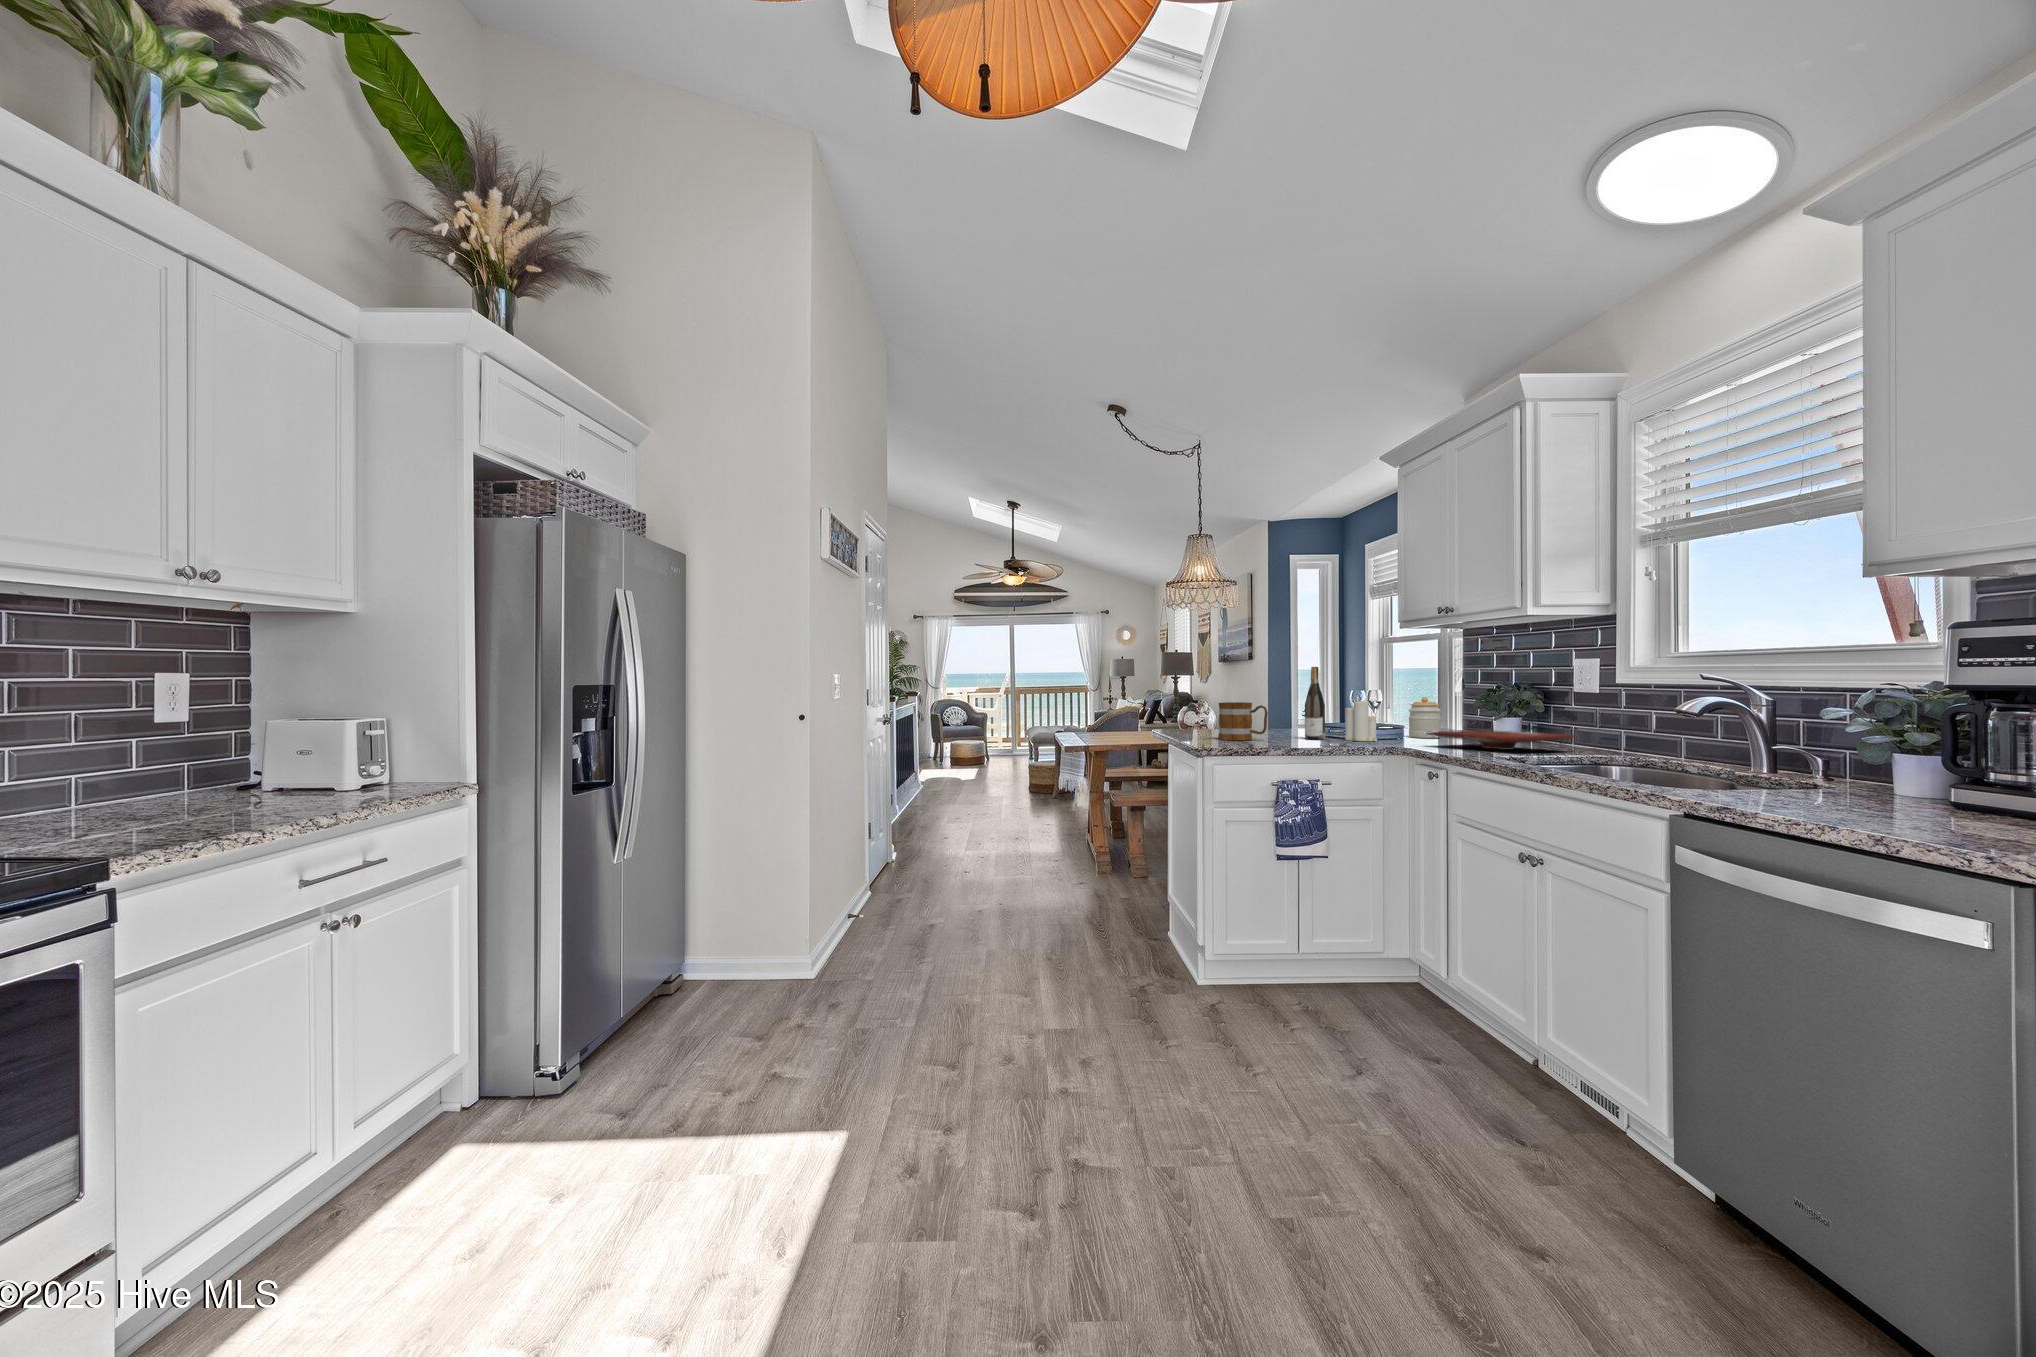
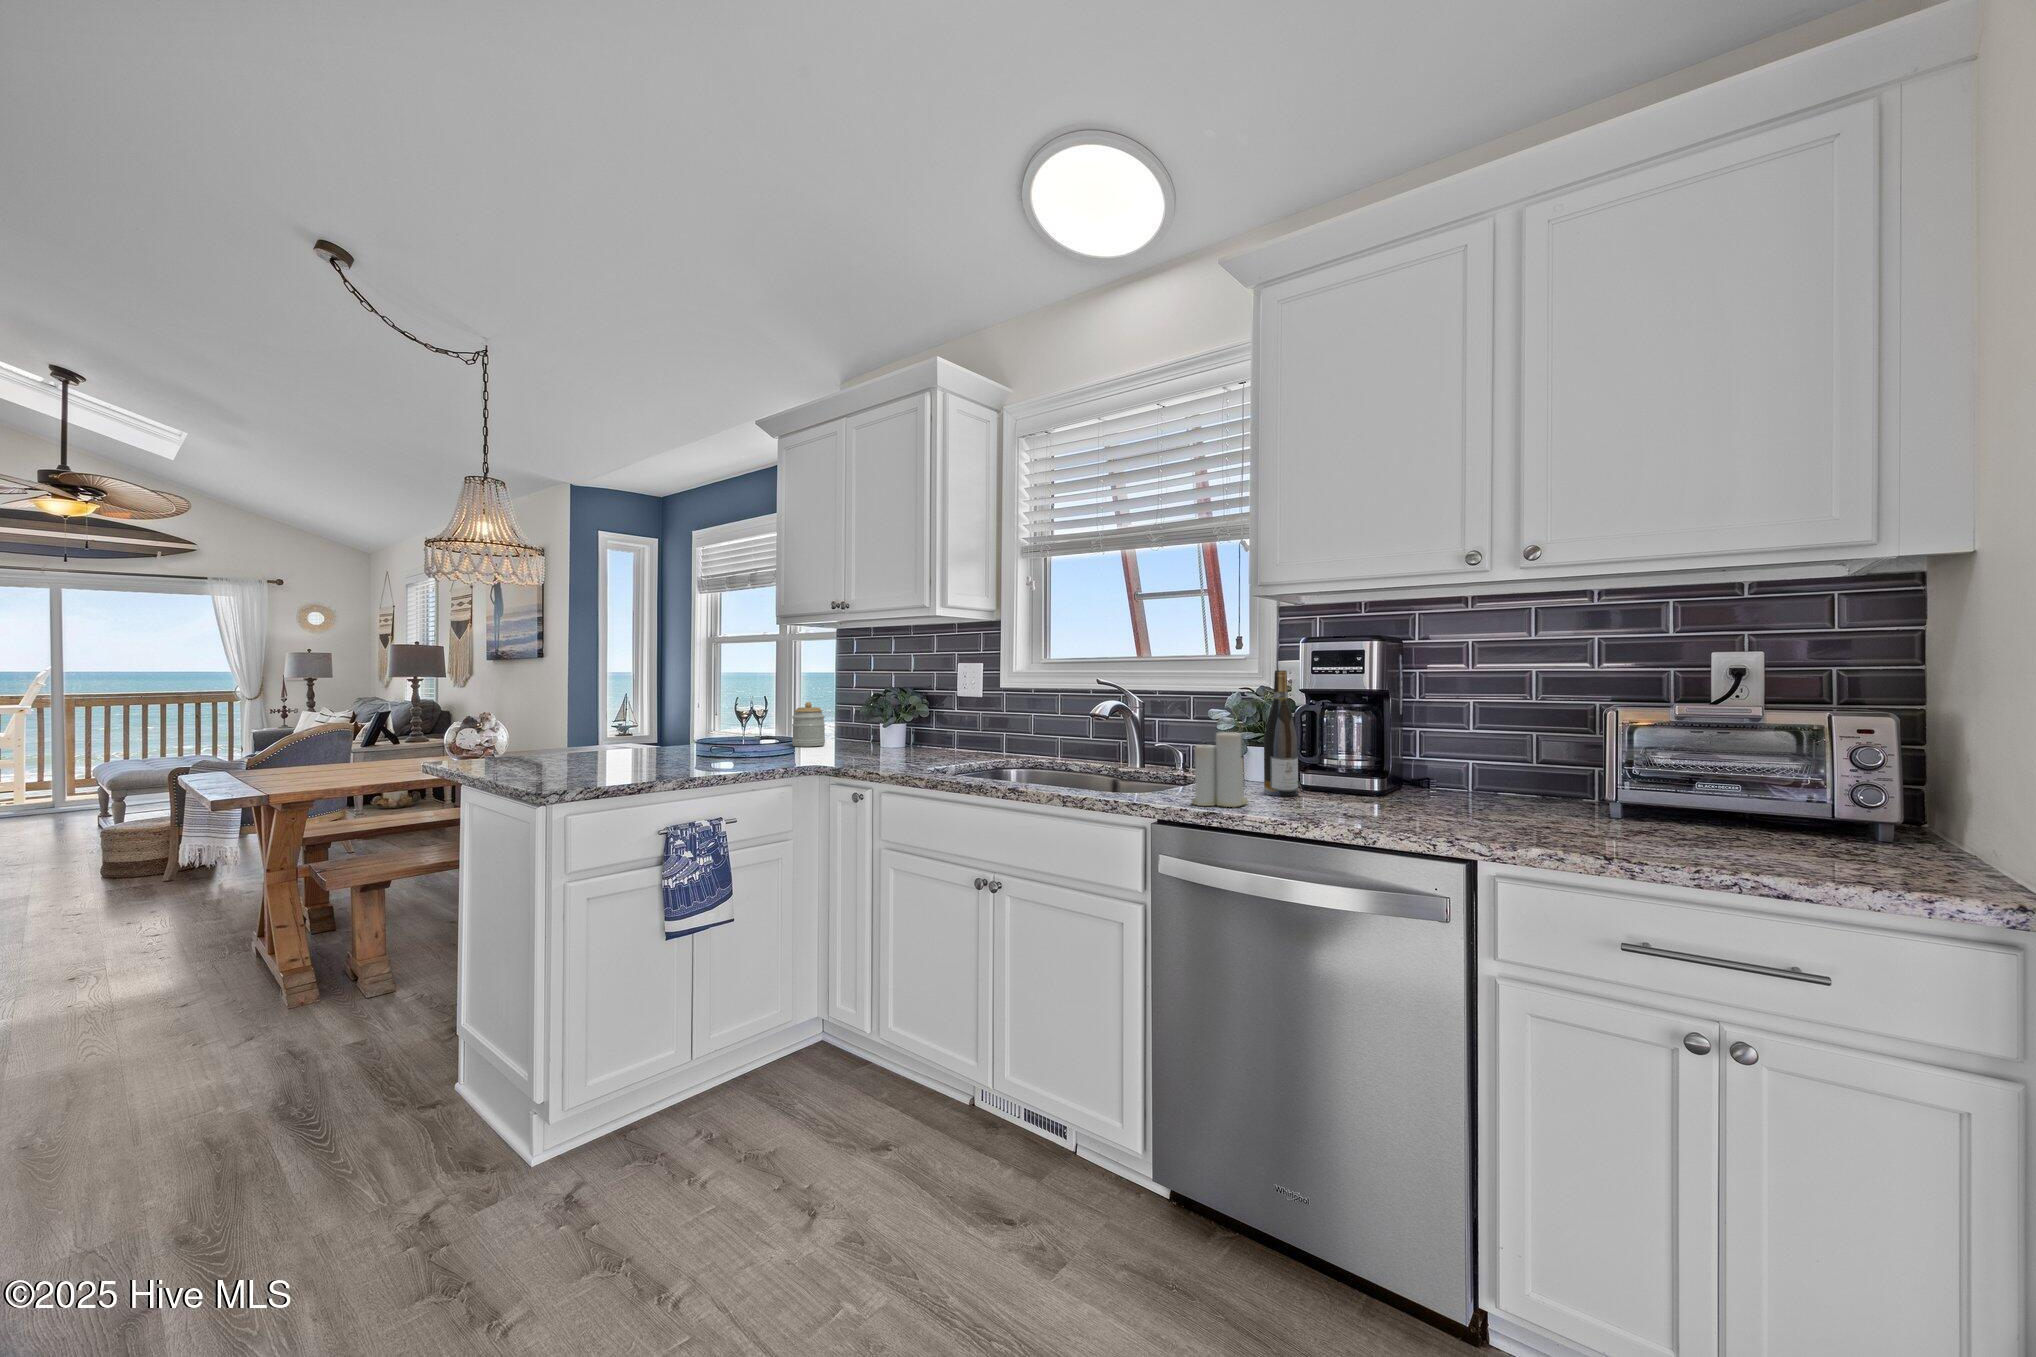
wine bottle: present [1305,667,1325,740] -> present [1264,670,1298,796]
candle: present [1345,701,1377,741] -> present [1191,732,1248,807]
mug: present [1219,702,1268,740] -> none [584,716,651,766]
cutting board: present [1425,730,1575,750] -> none [832,737,969,757]

